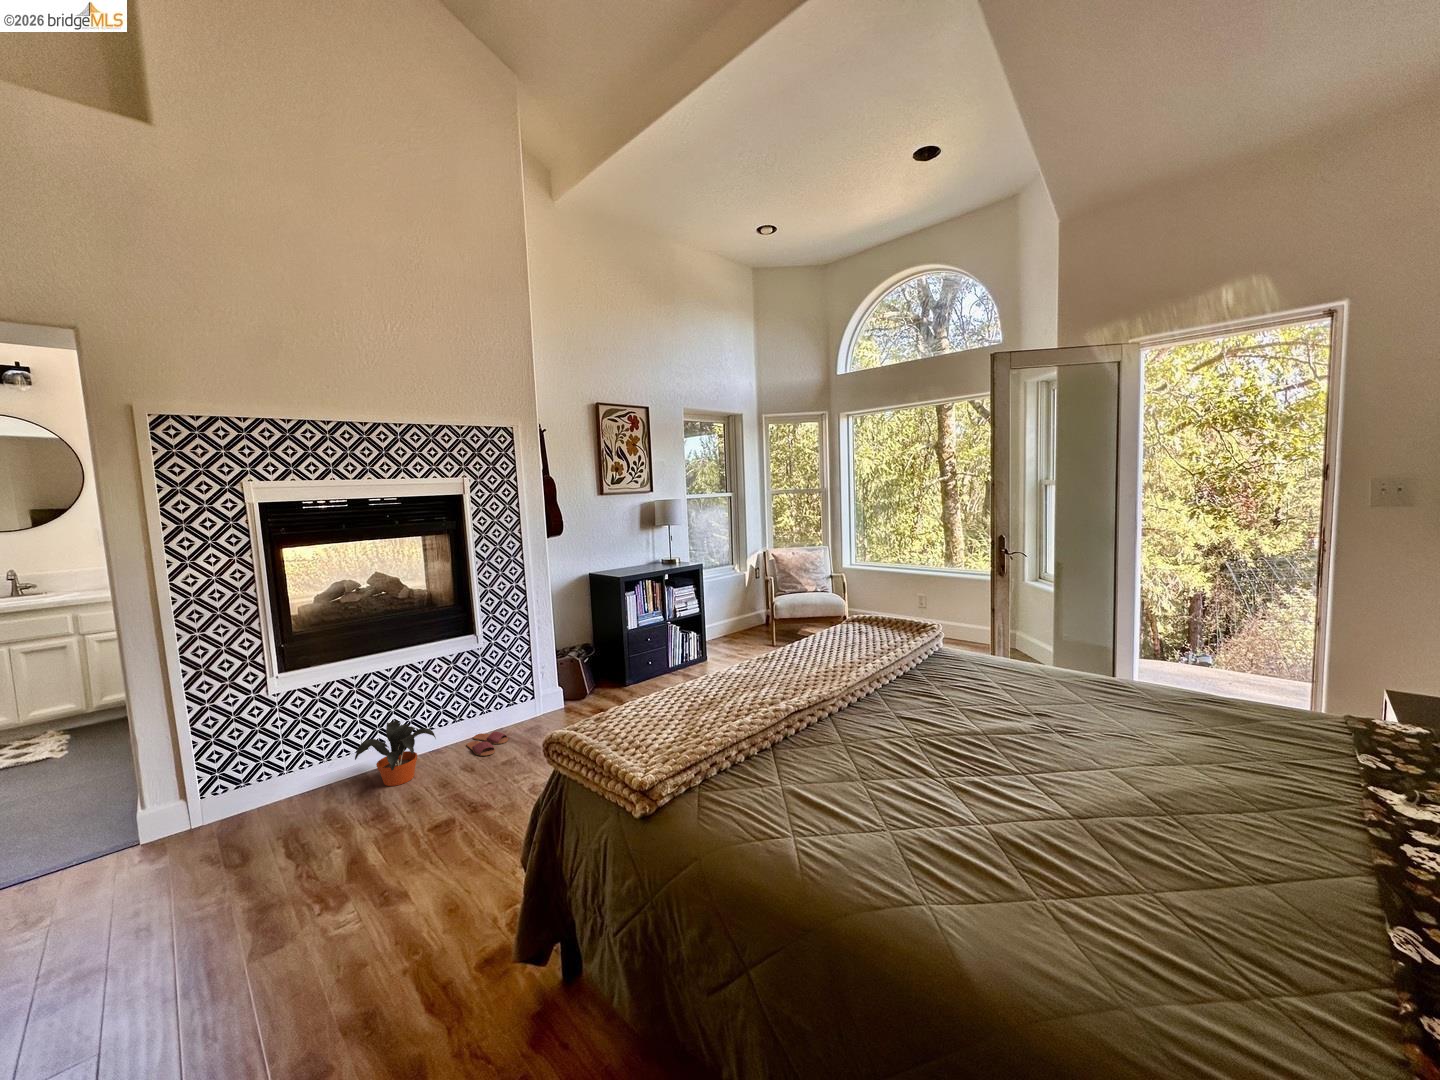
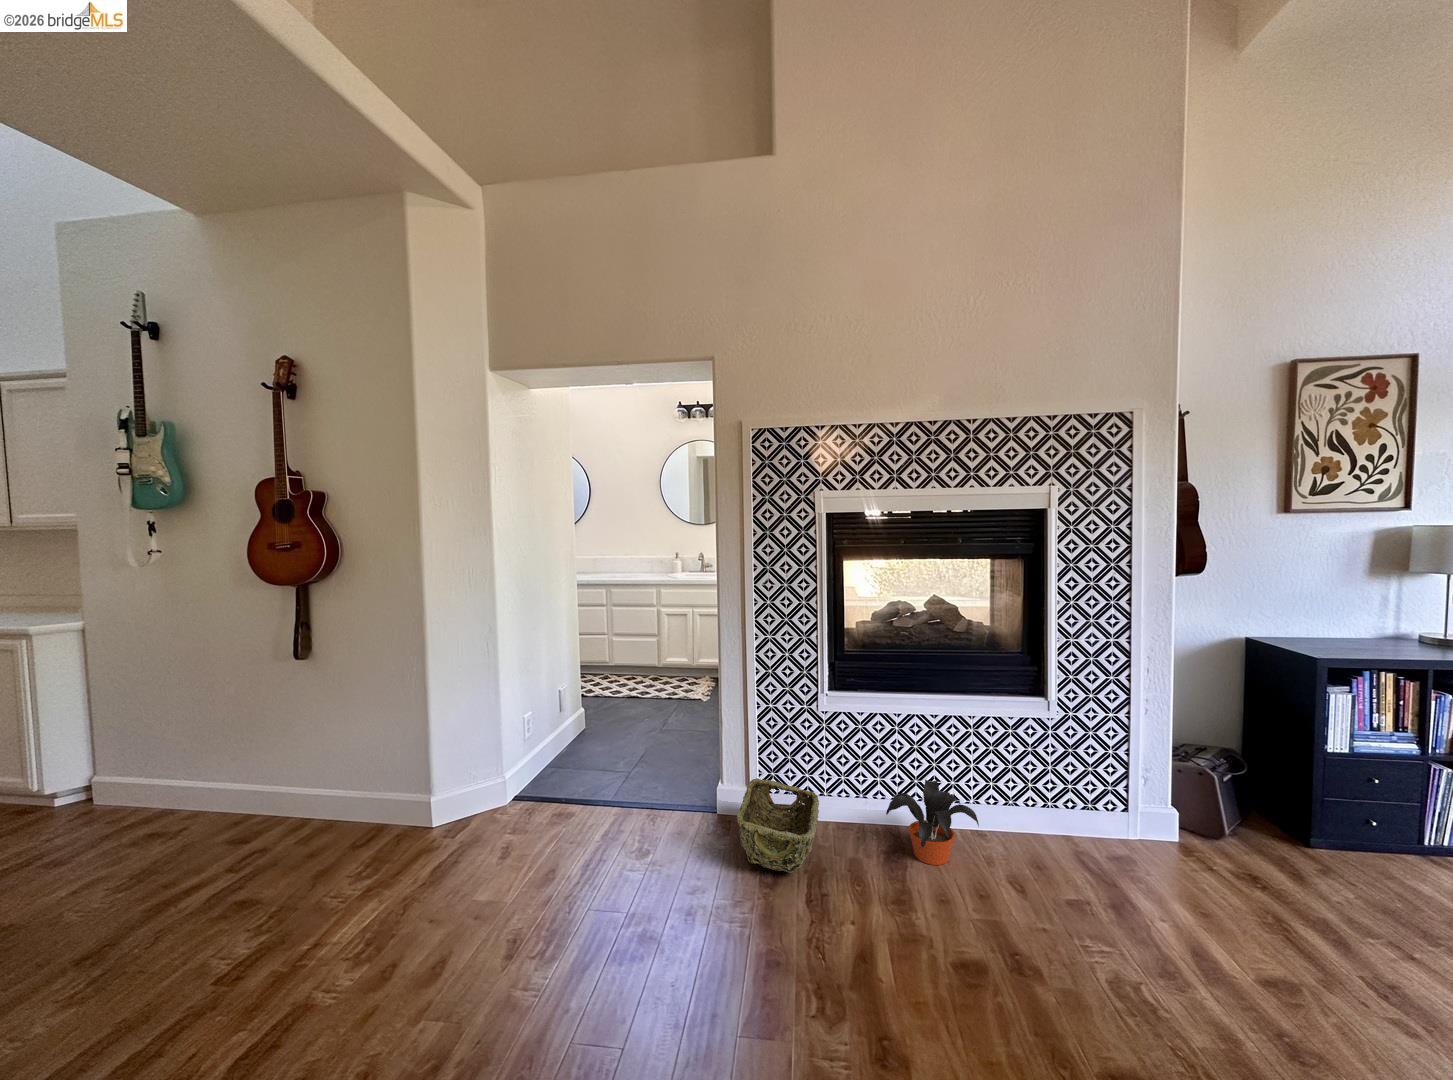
slippers: present [467,731,508,756] -> none [1020,833,1080,877]
woven basket: none [183,773,285,858] -> present [737,778,819,873]

